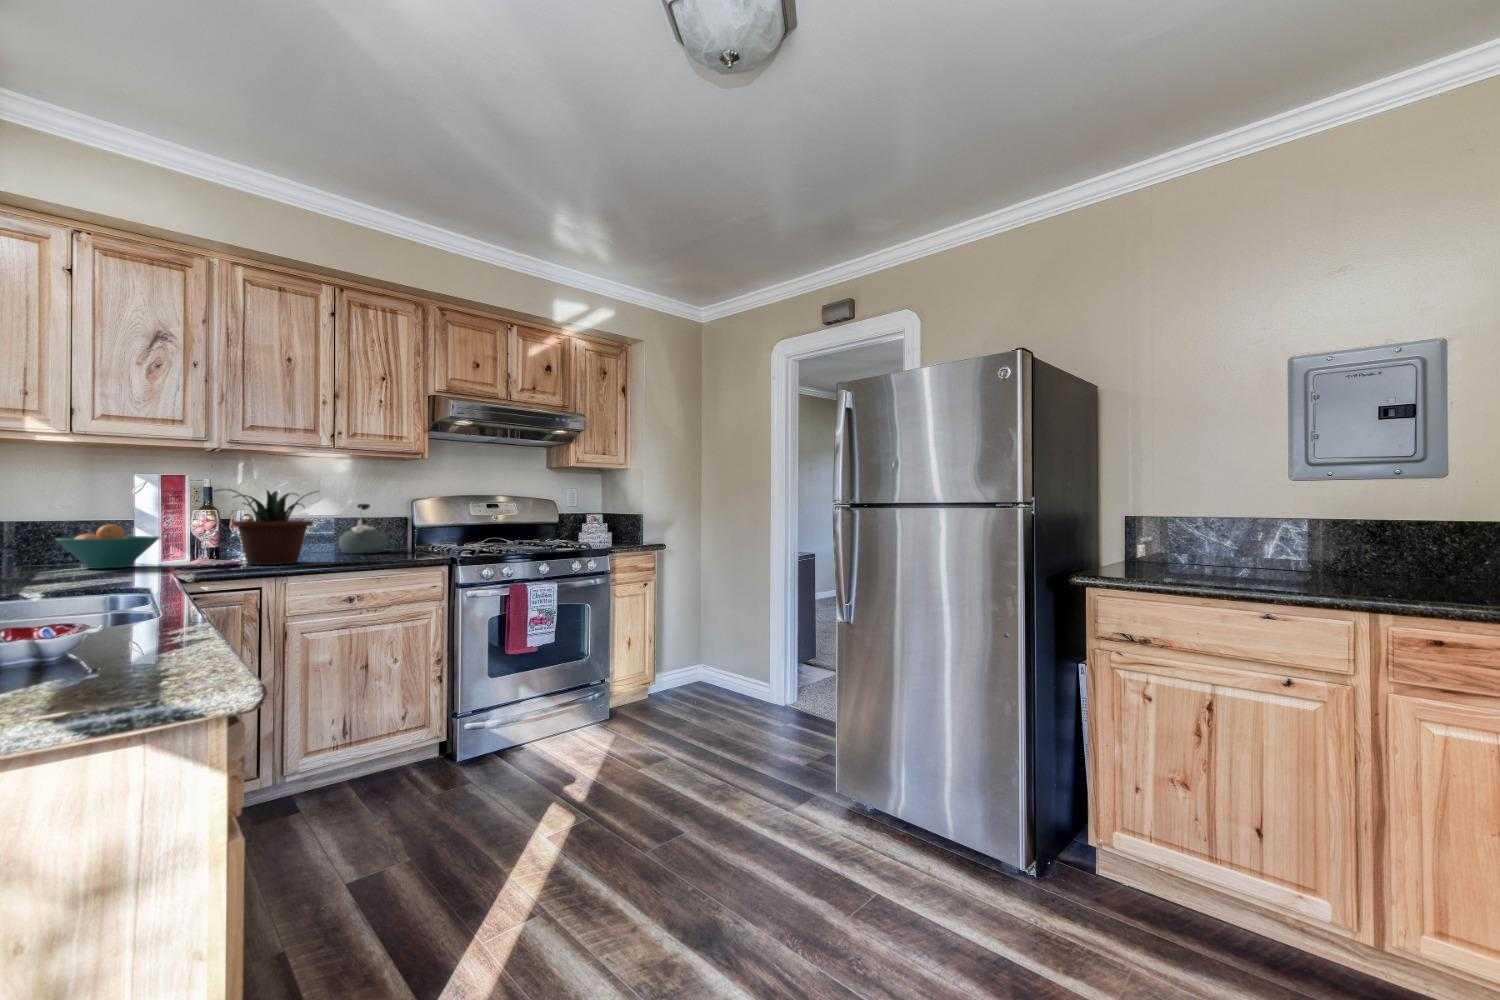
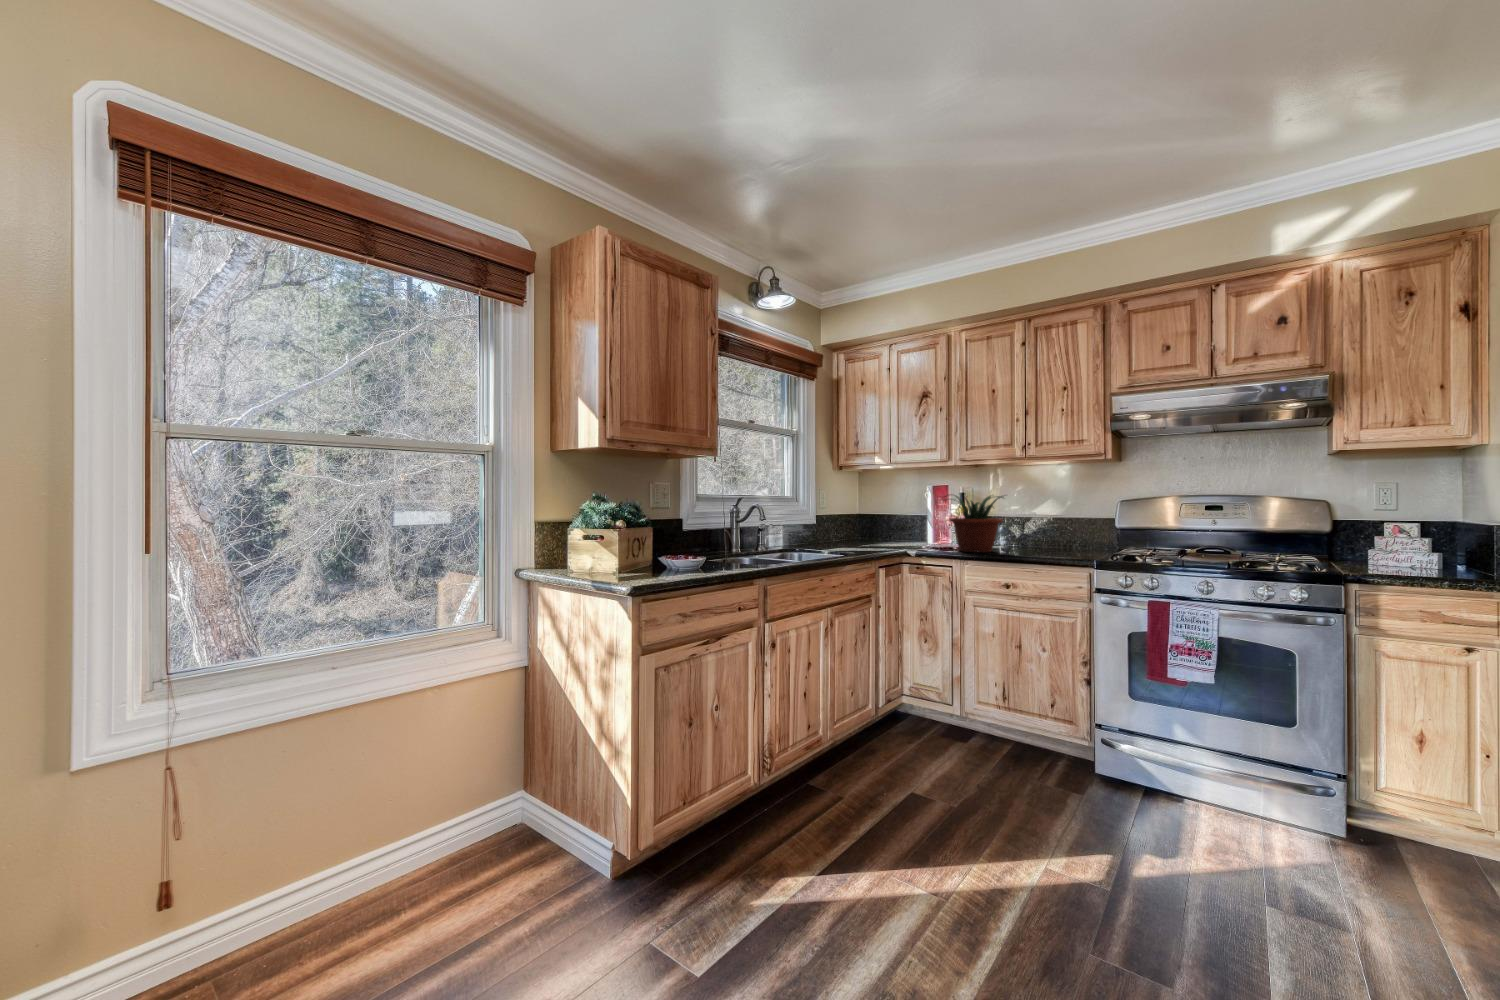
kettle: present [339,504,388,554] -> none [1060,505,1104,551]
fruit bowl: present [56,524,159,569] -> none [887,517,935,545]

